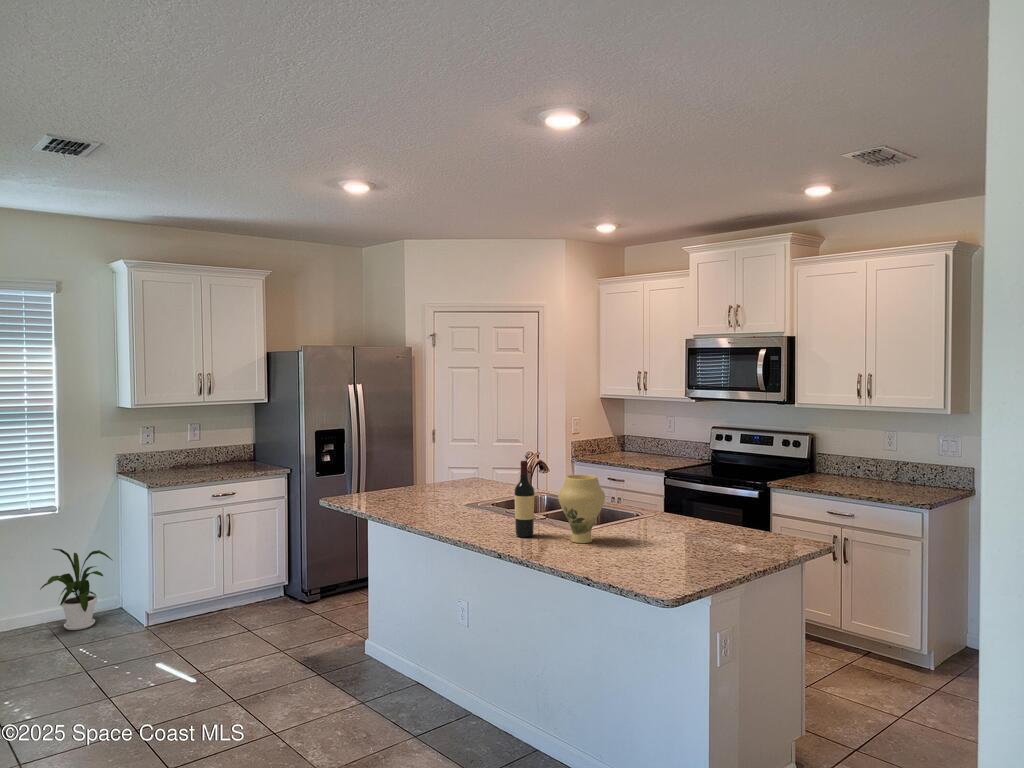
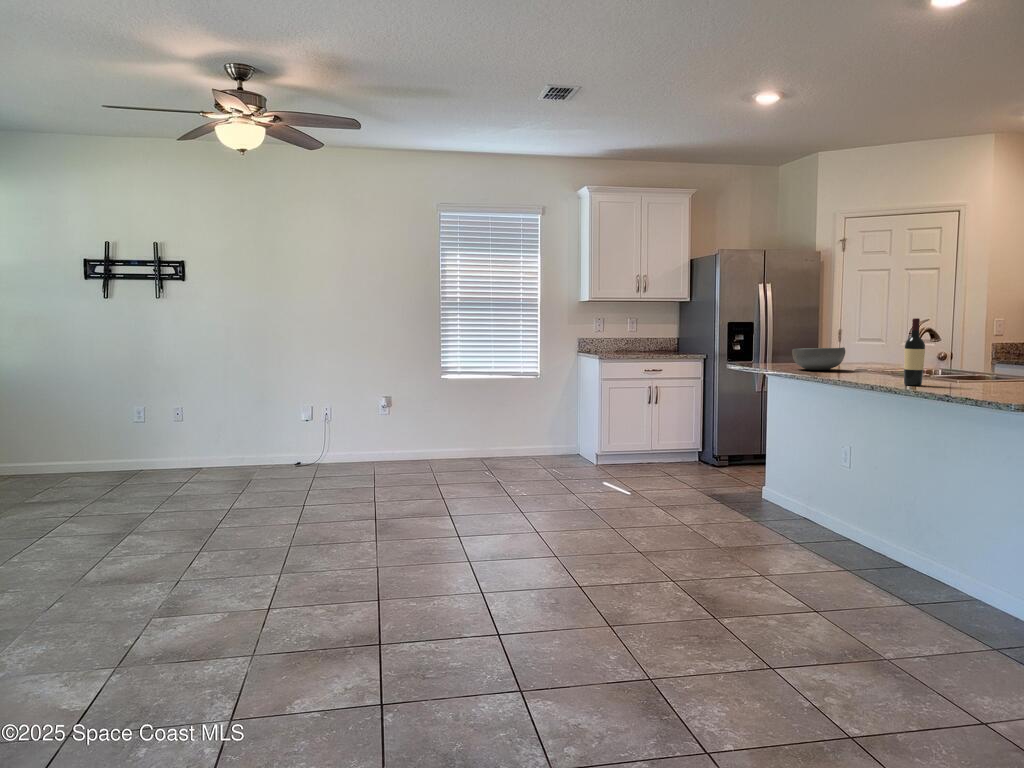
vase: present [558,474,605,543] -> none [948,330,999,391]
bowl: none [391,475,448,504] -> present [792,347,845,370]
house plant: present [40,549,112,630] -> none [527,400,574,461]

